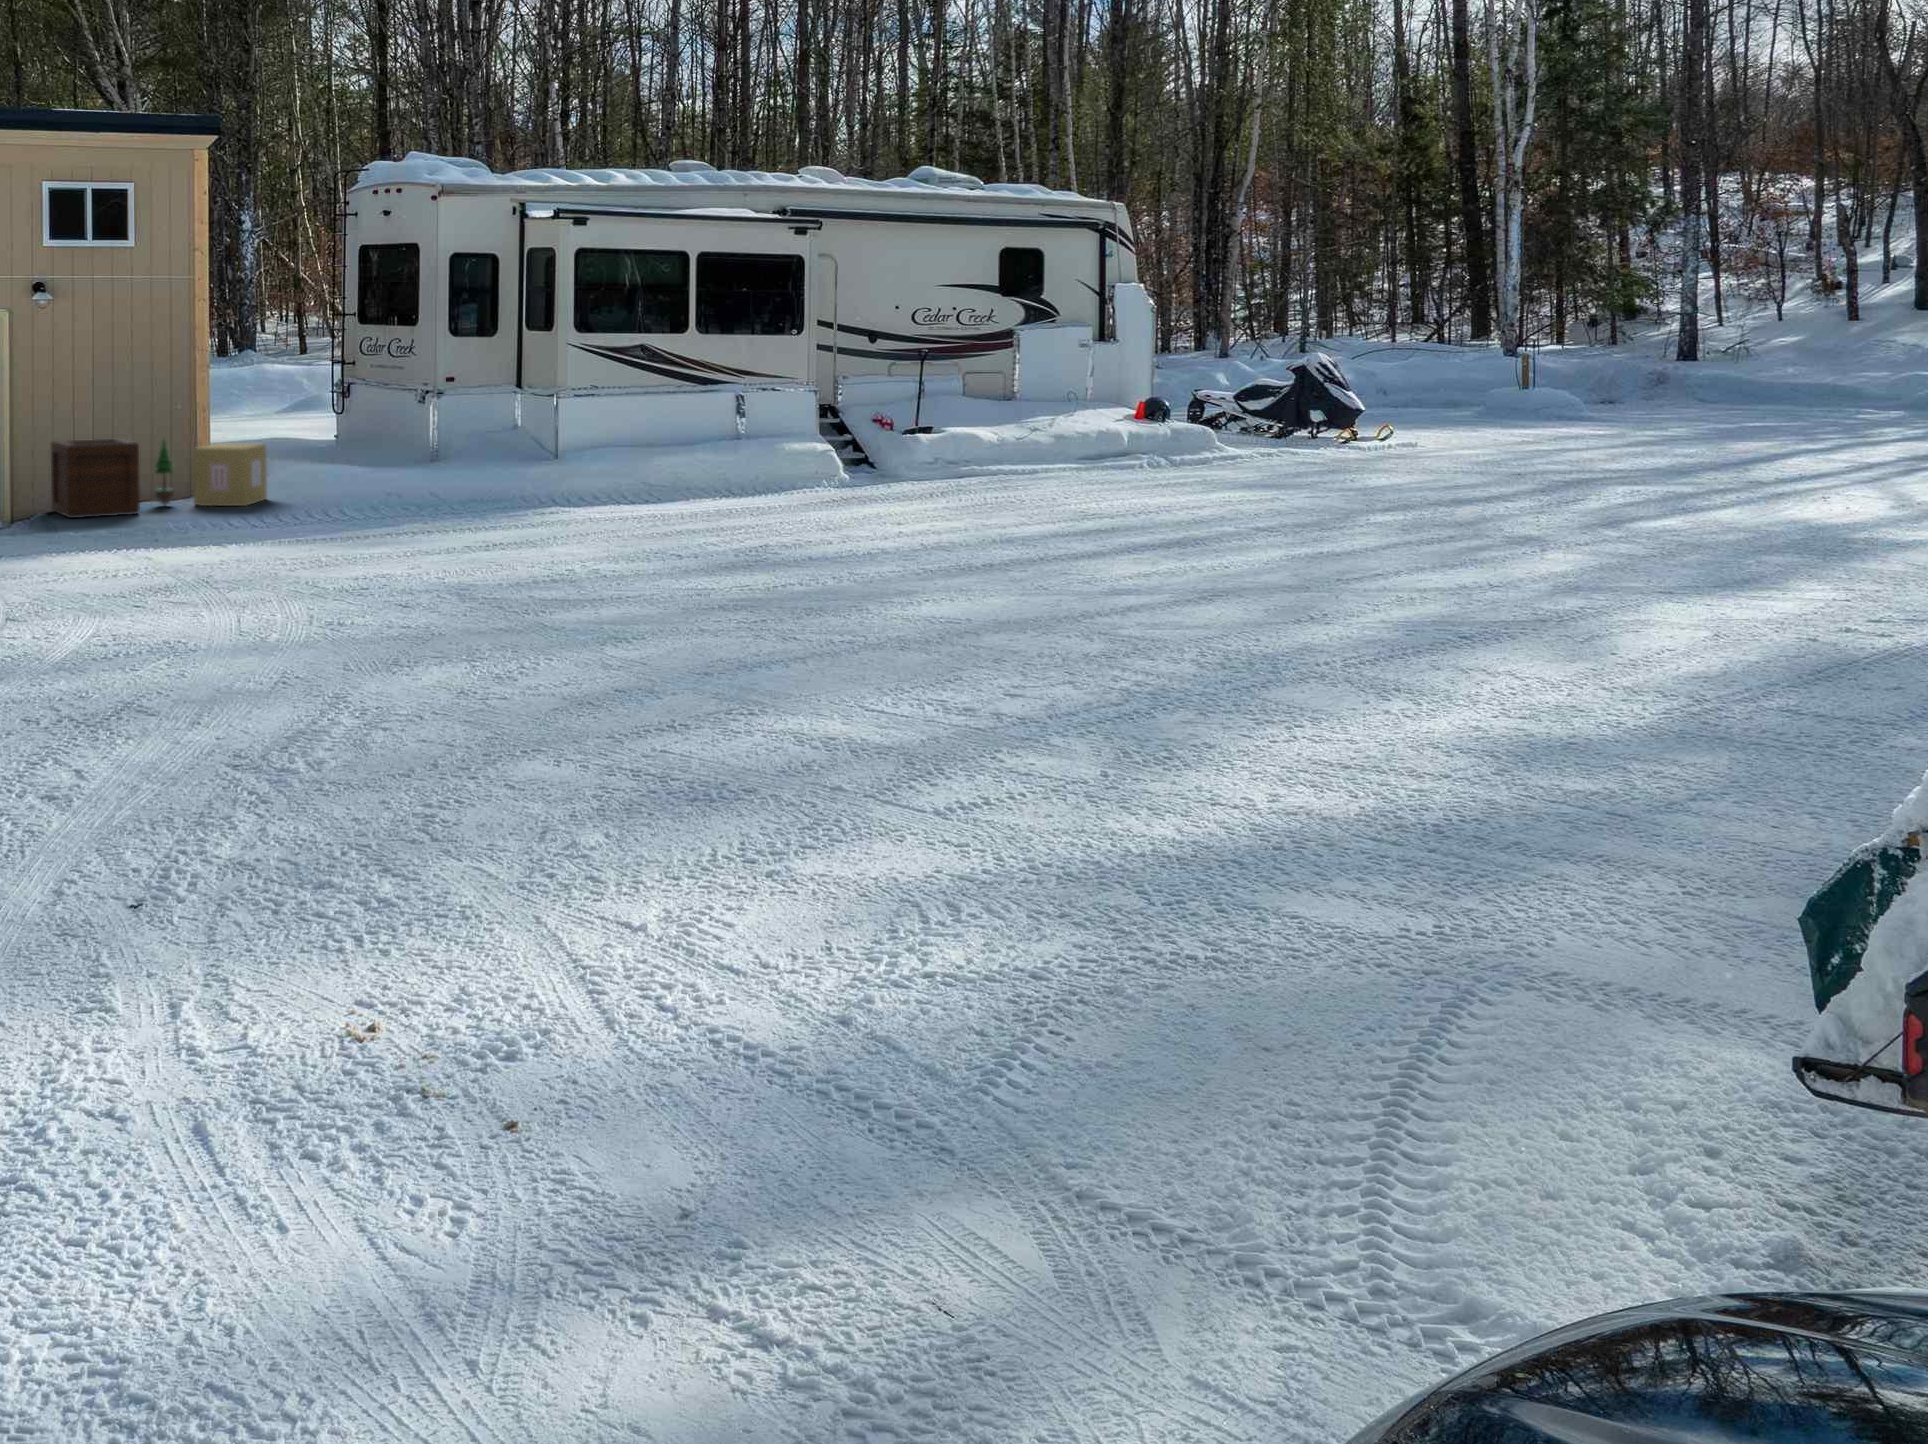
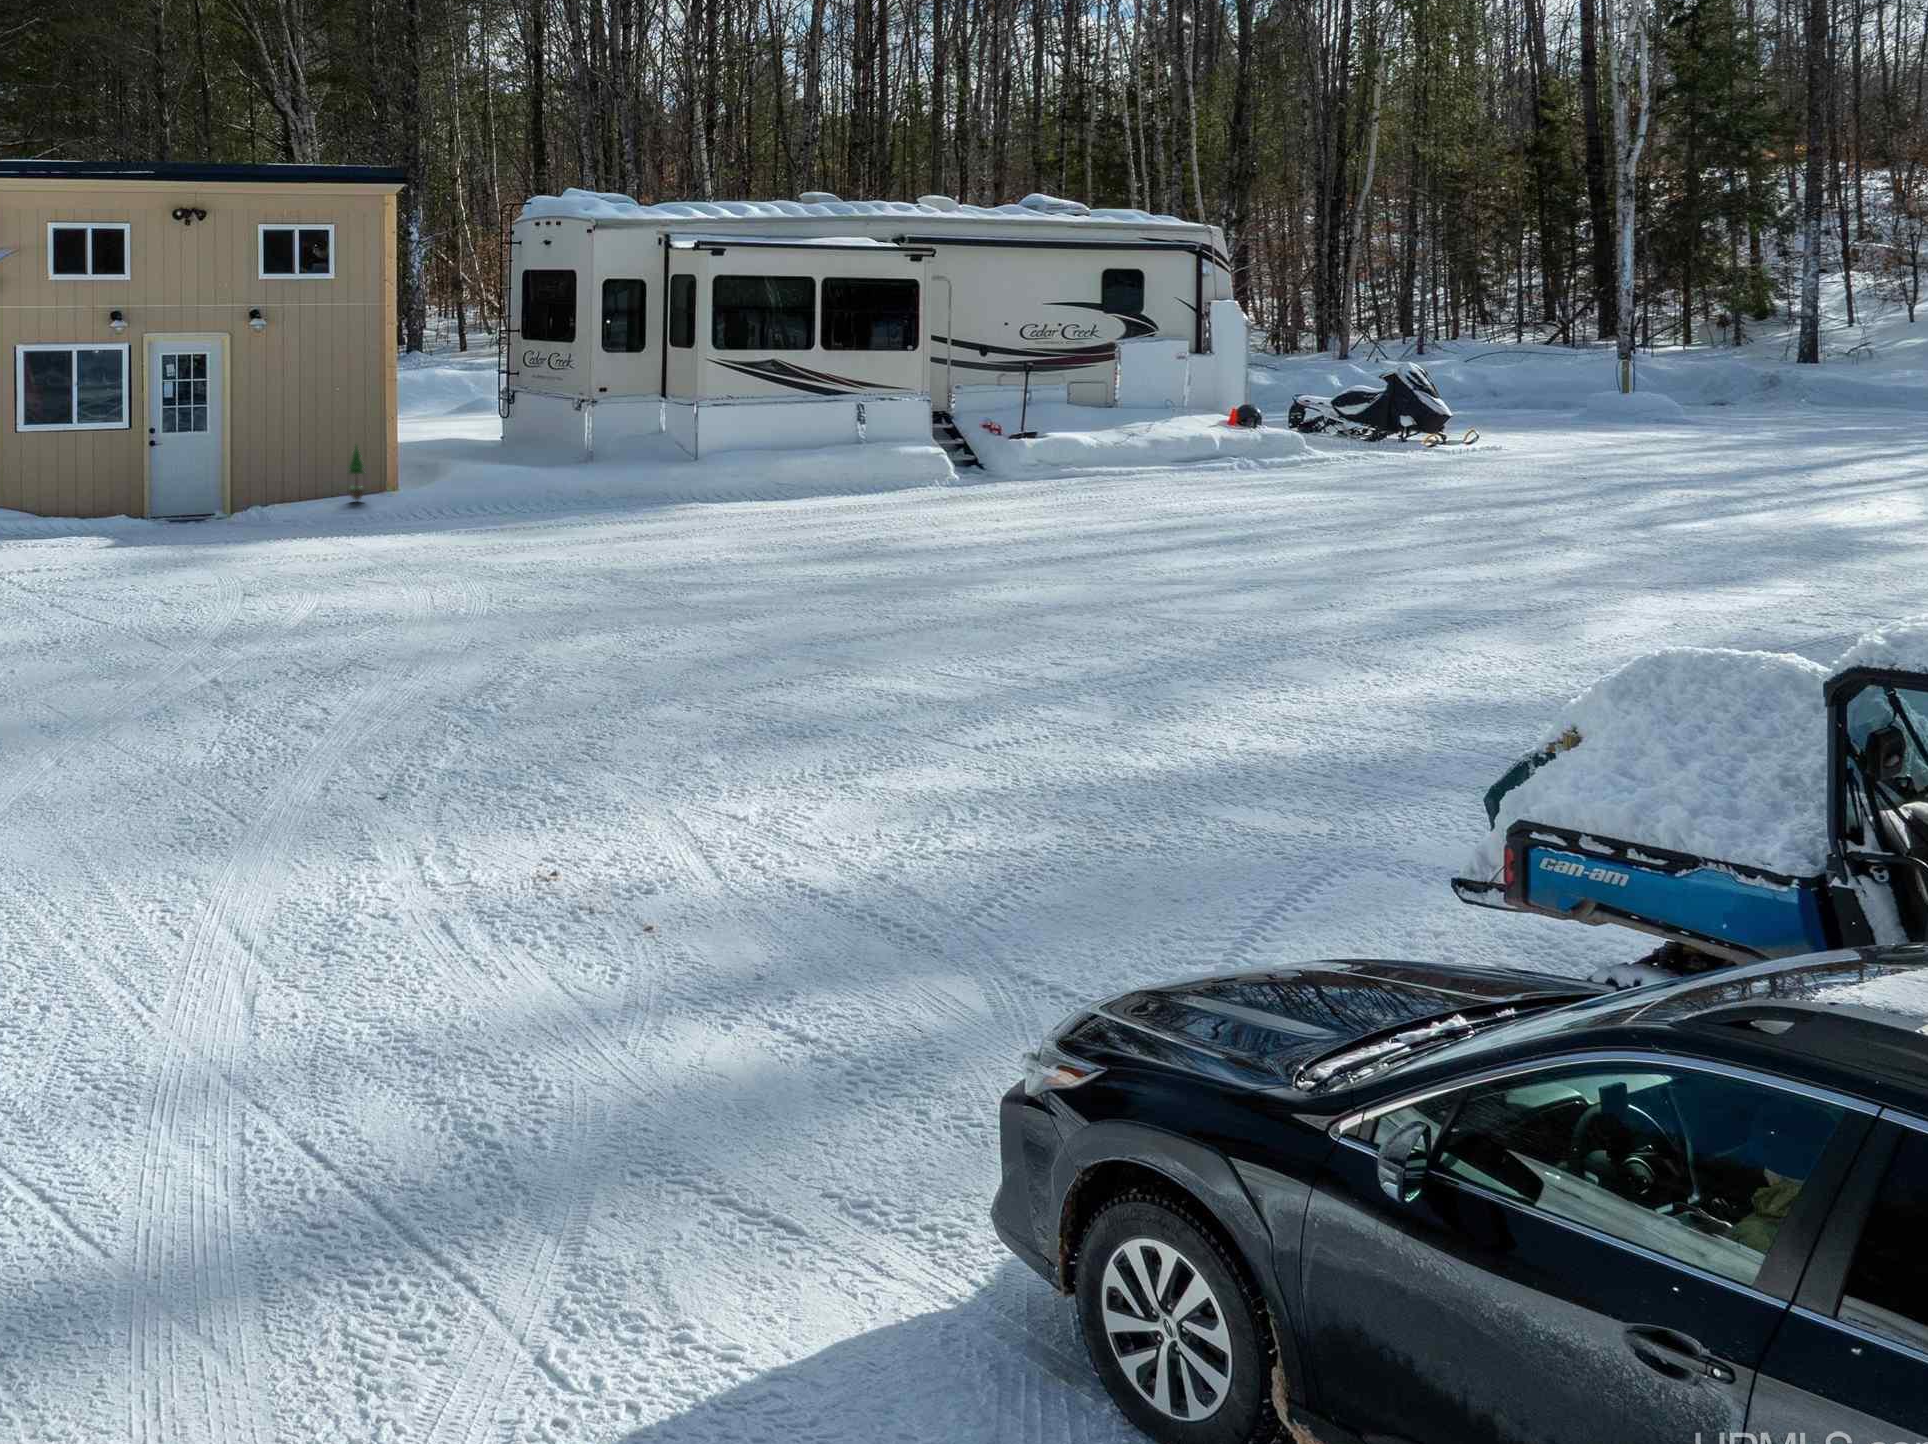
wooden crate: present [51,439,140,518] -> none [262,443,338,513]
cardboard box: present [193,443,267,506] -> none [381,447,442,503]

